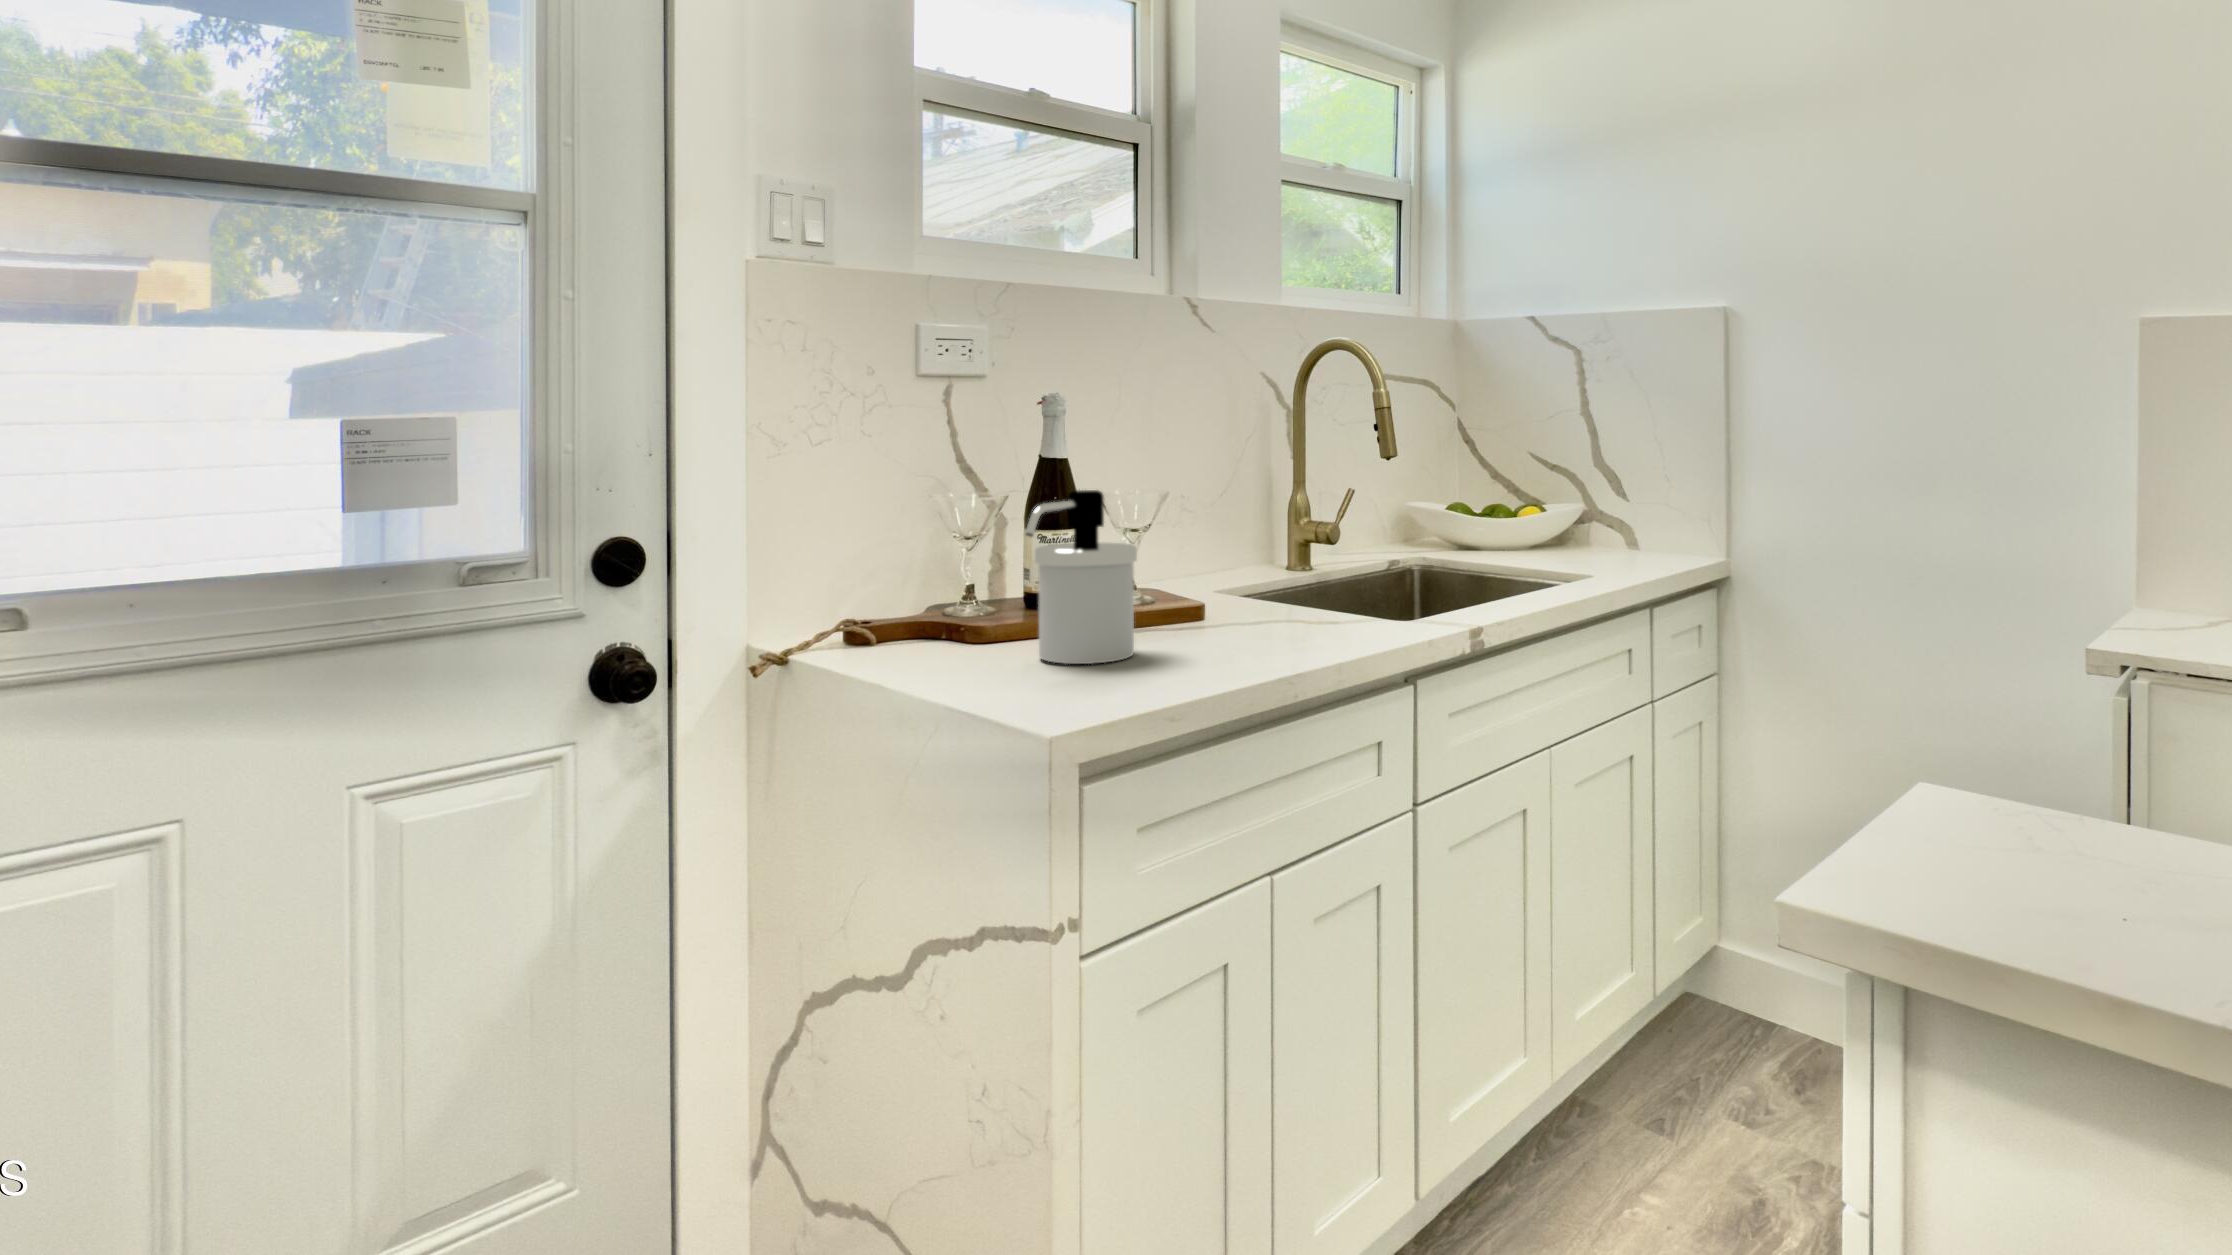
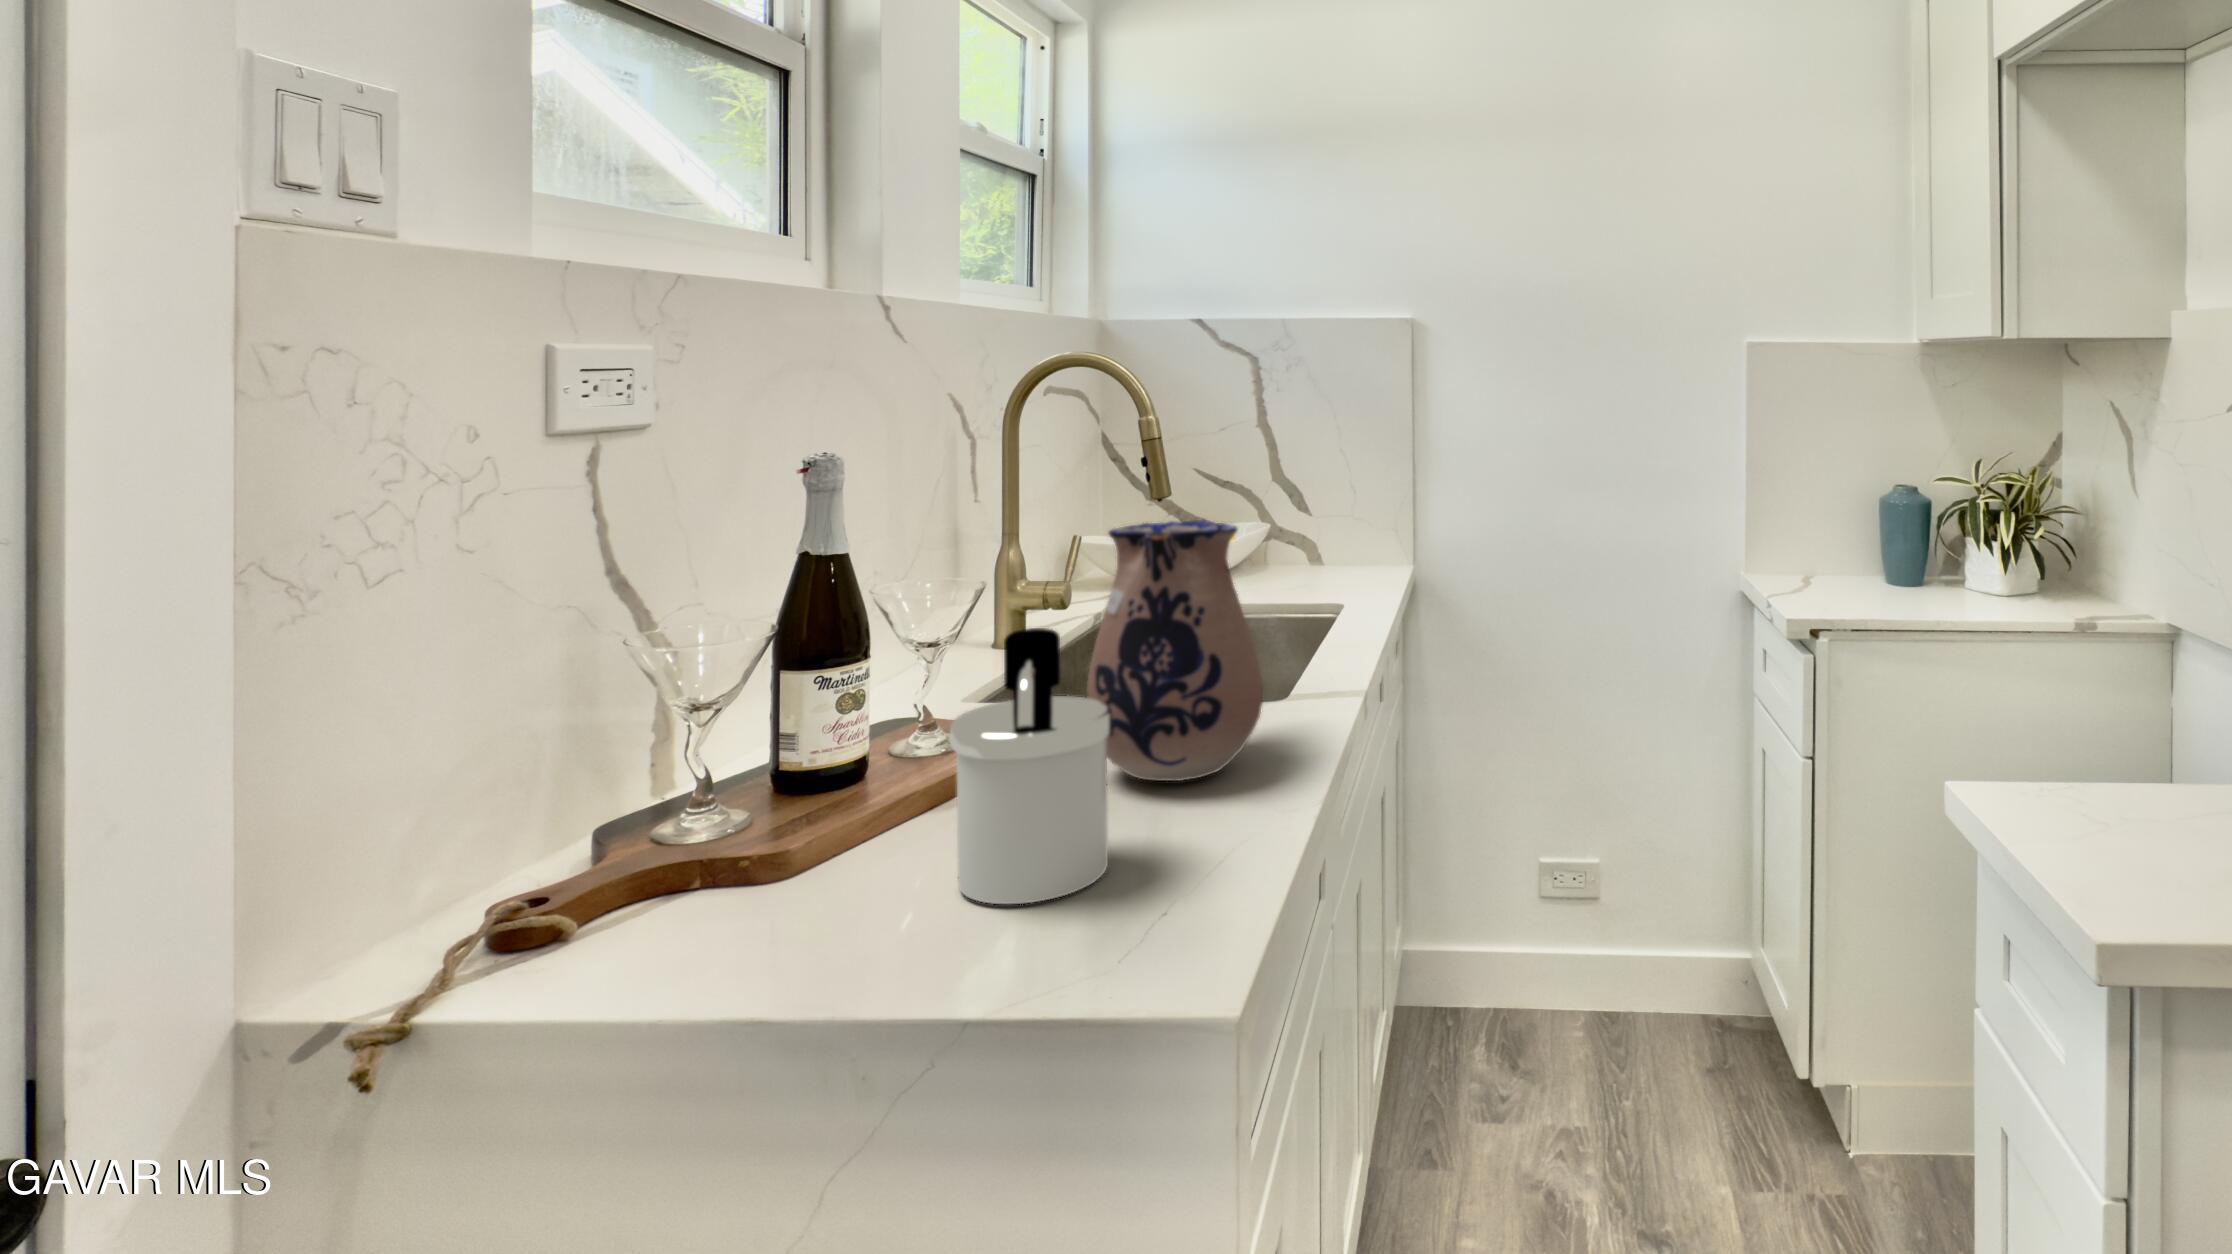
ceramic pitcher: none [1188,443,1318,633] -> present [1086,519,1263,781]

